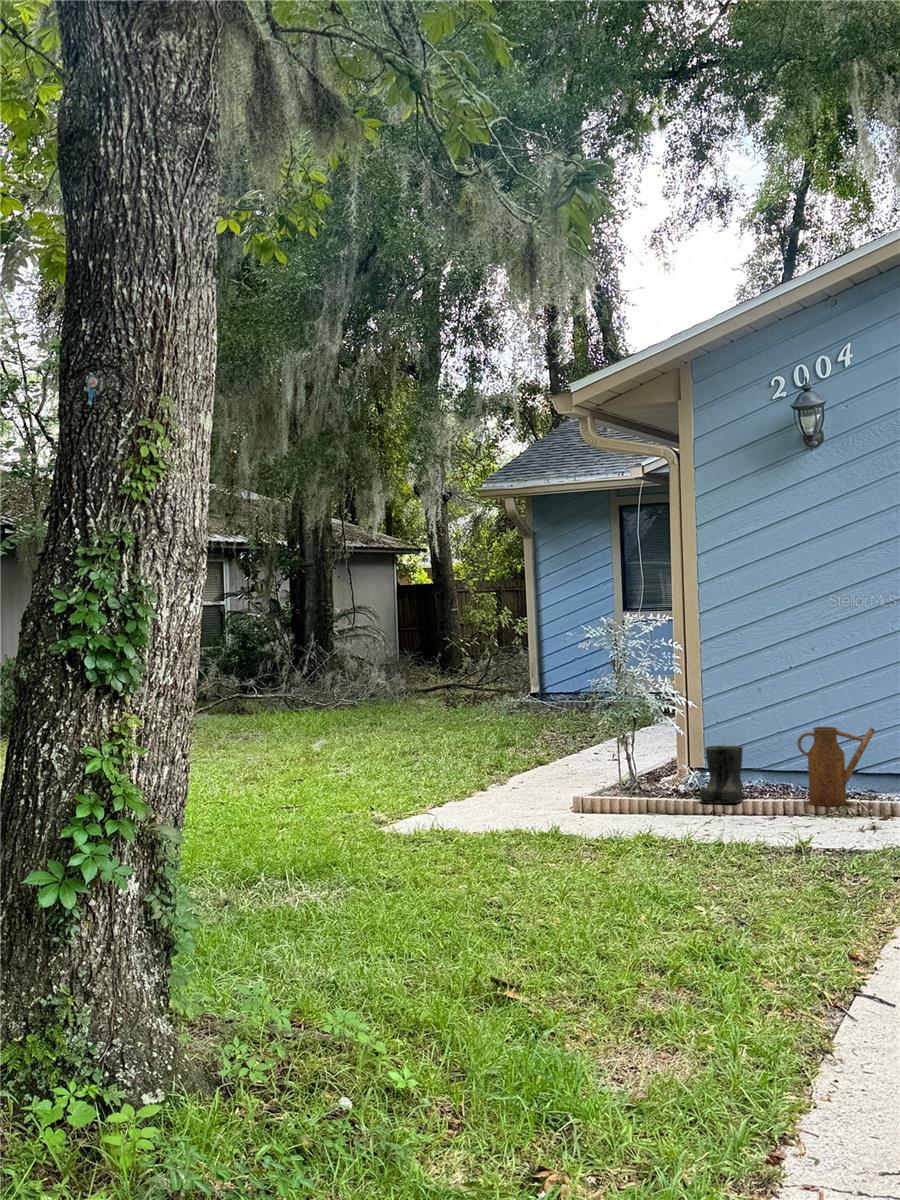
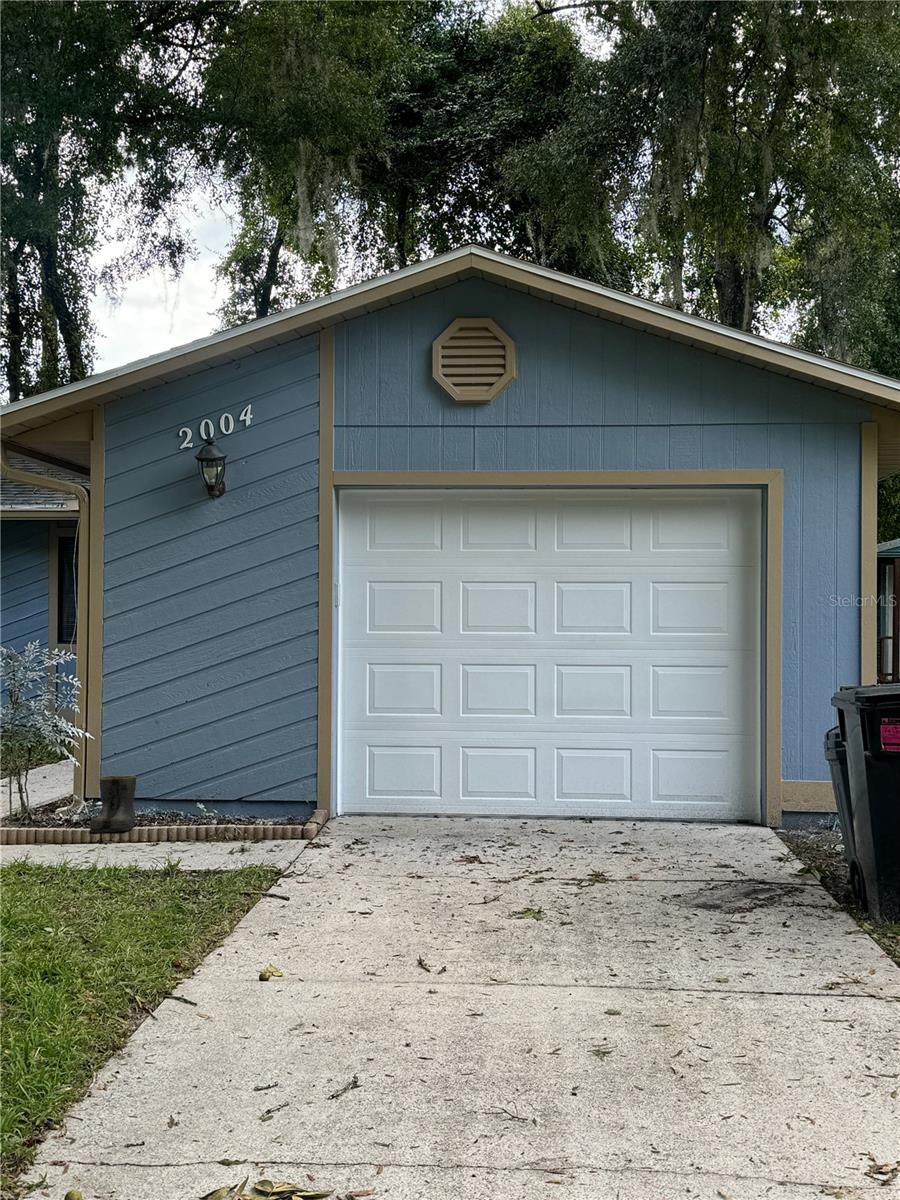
watering can: present [797,727,875,806] -> none [186,756,255,830]

